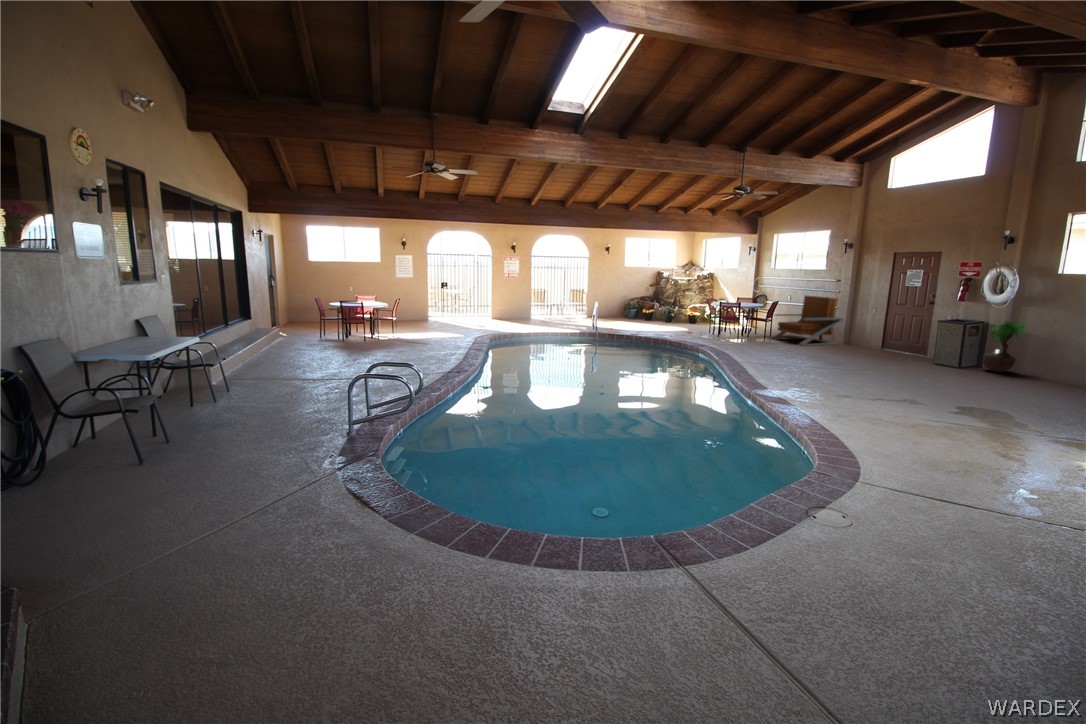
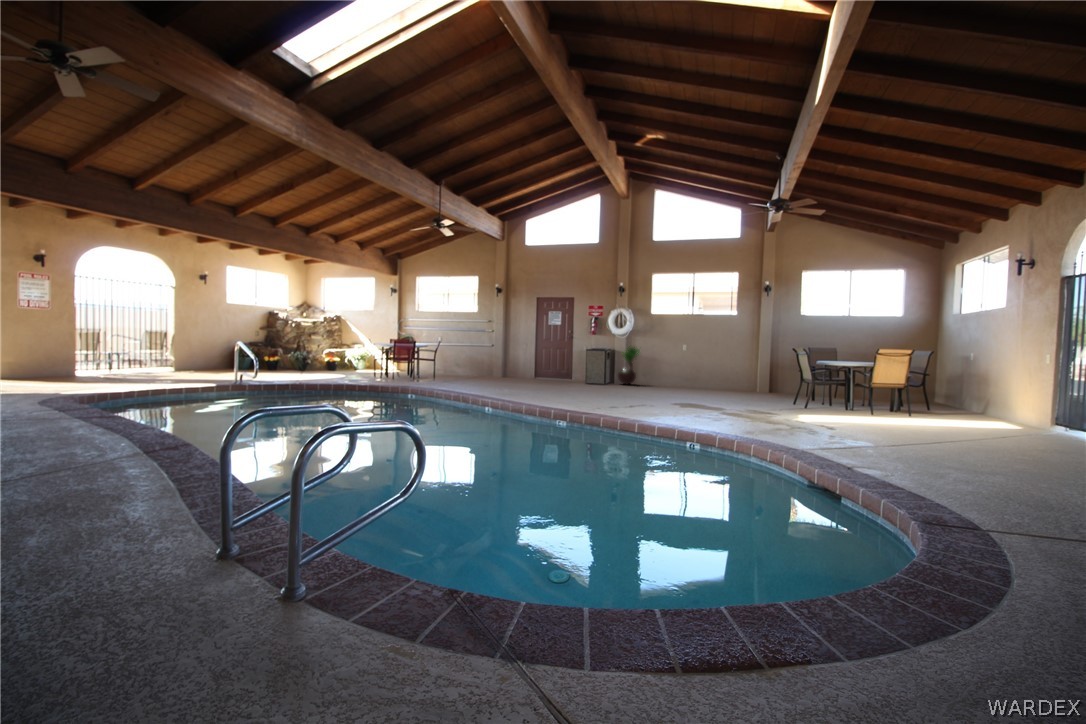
lounge chair: present [773,296,843,346] -> none [441,335,502,380]

